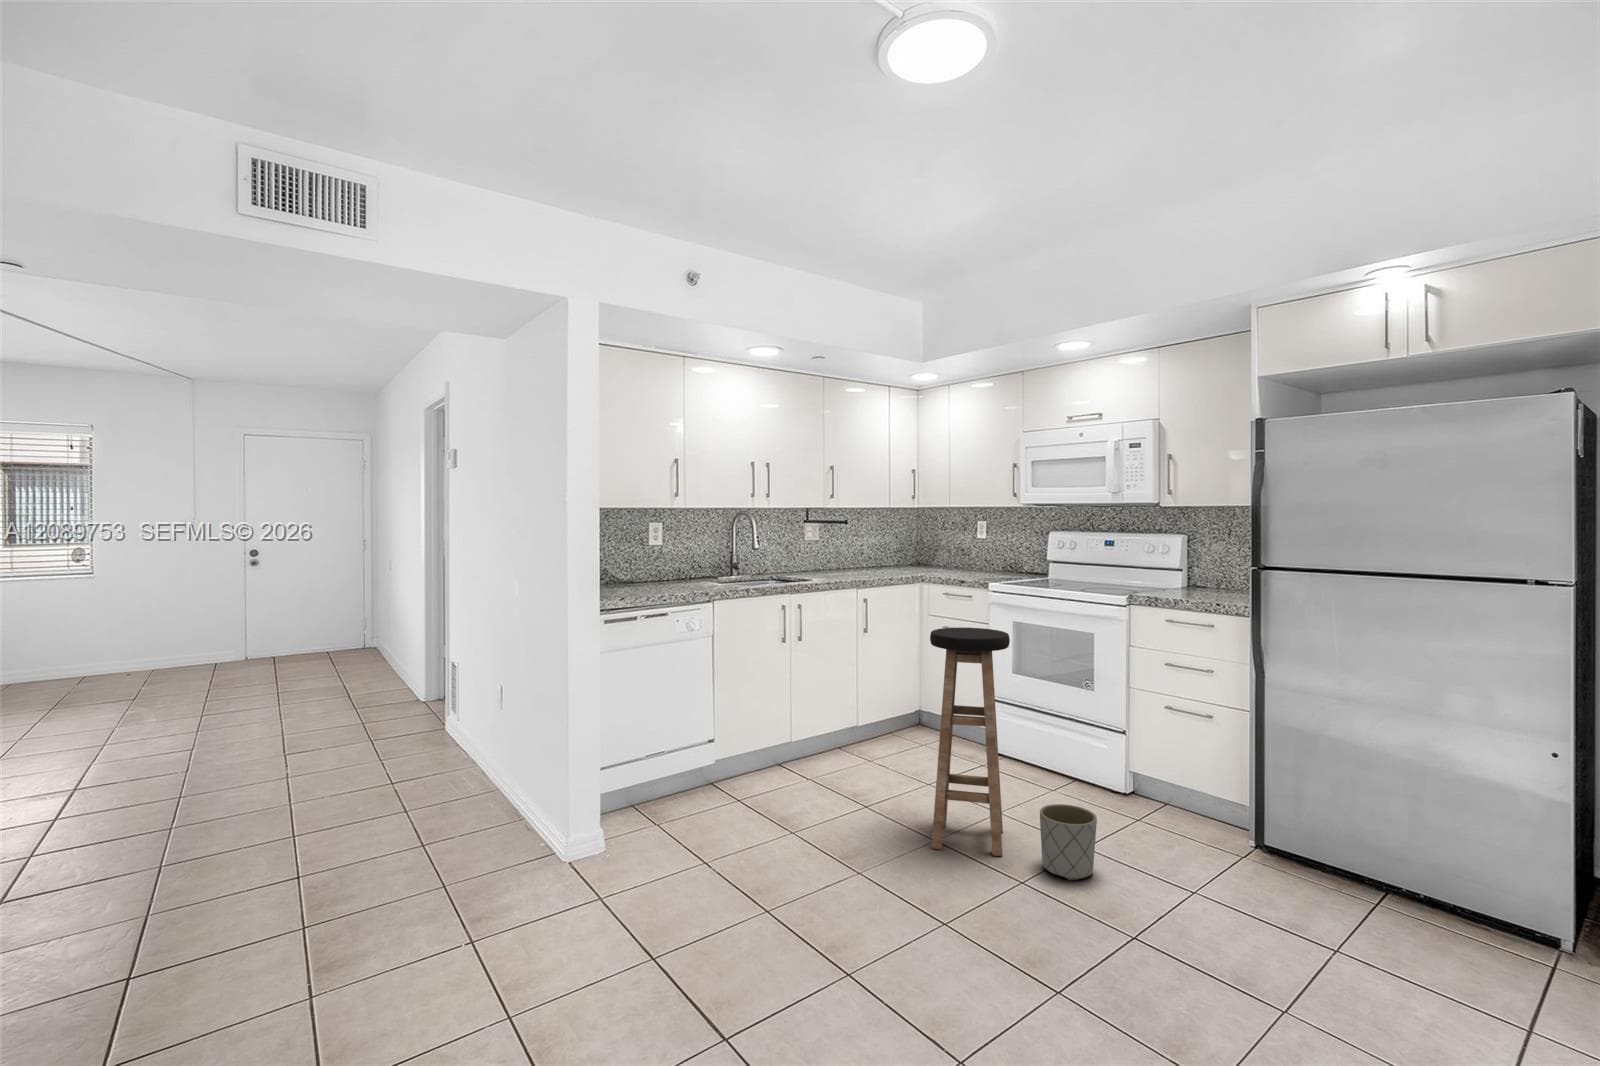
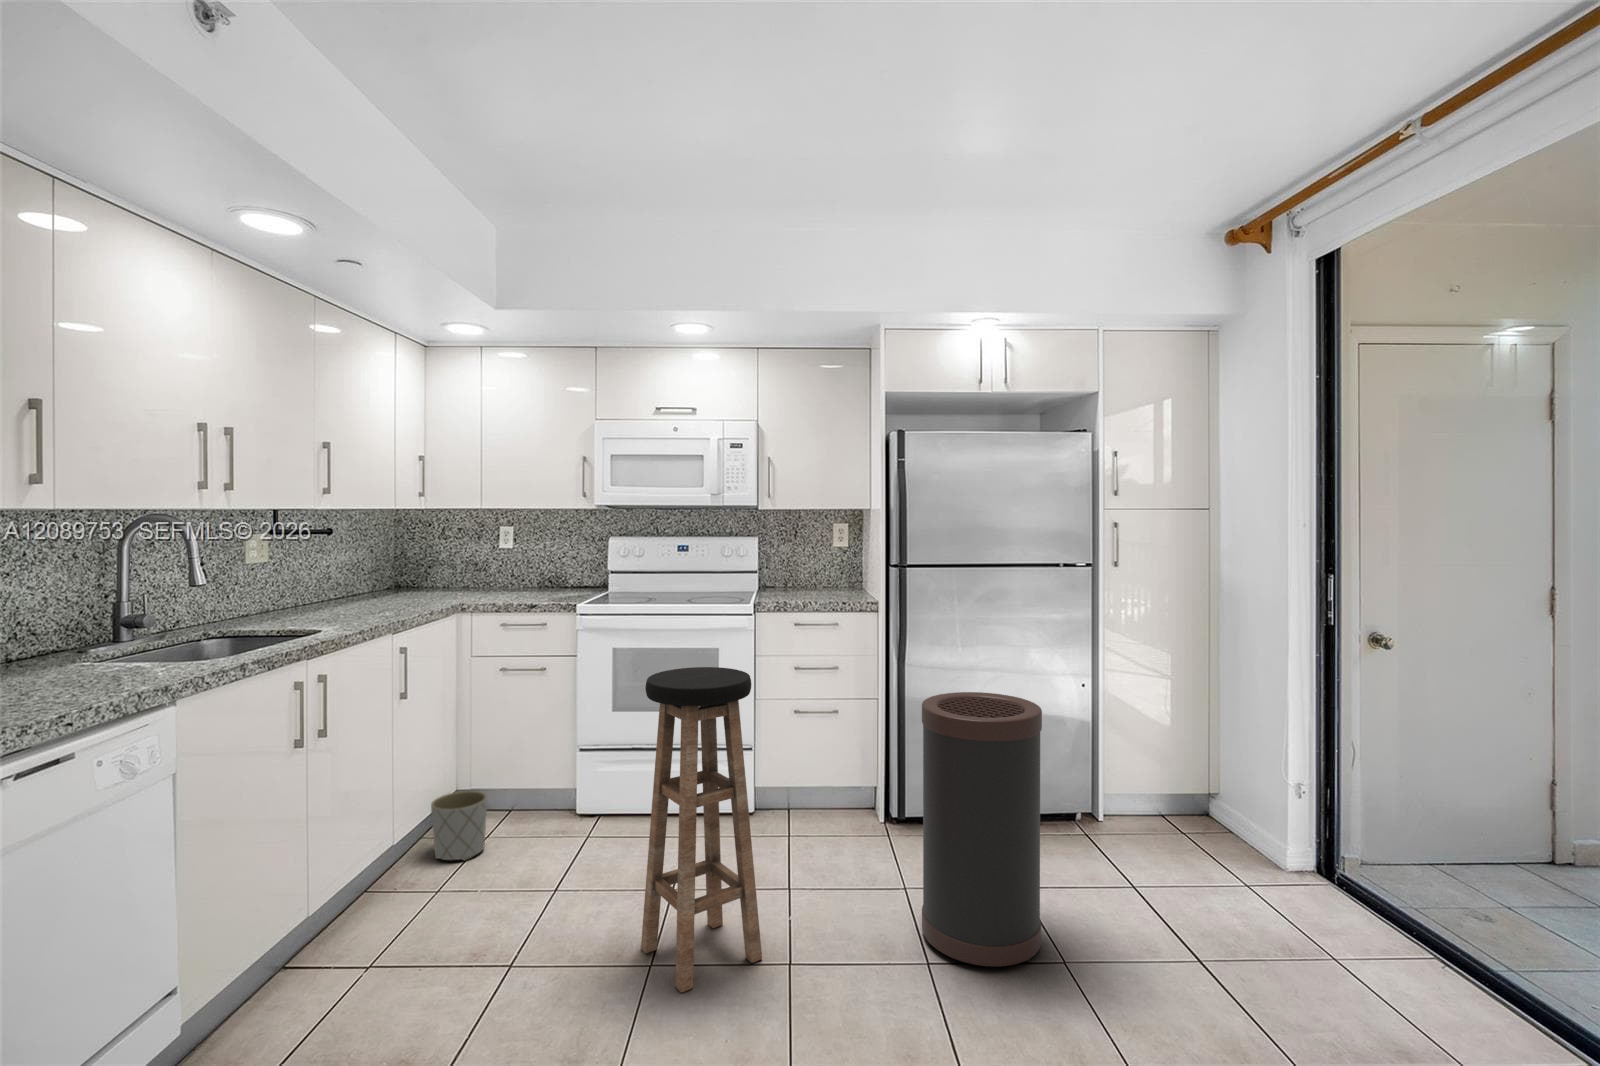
trash can: none [1136,685,1265,948] -> present [922,692,1042,967]
planter: present [1040,804,1097,880] -> present [431,791,487,860]

